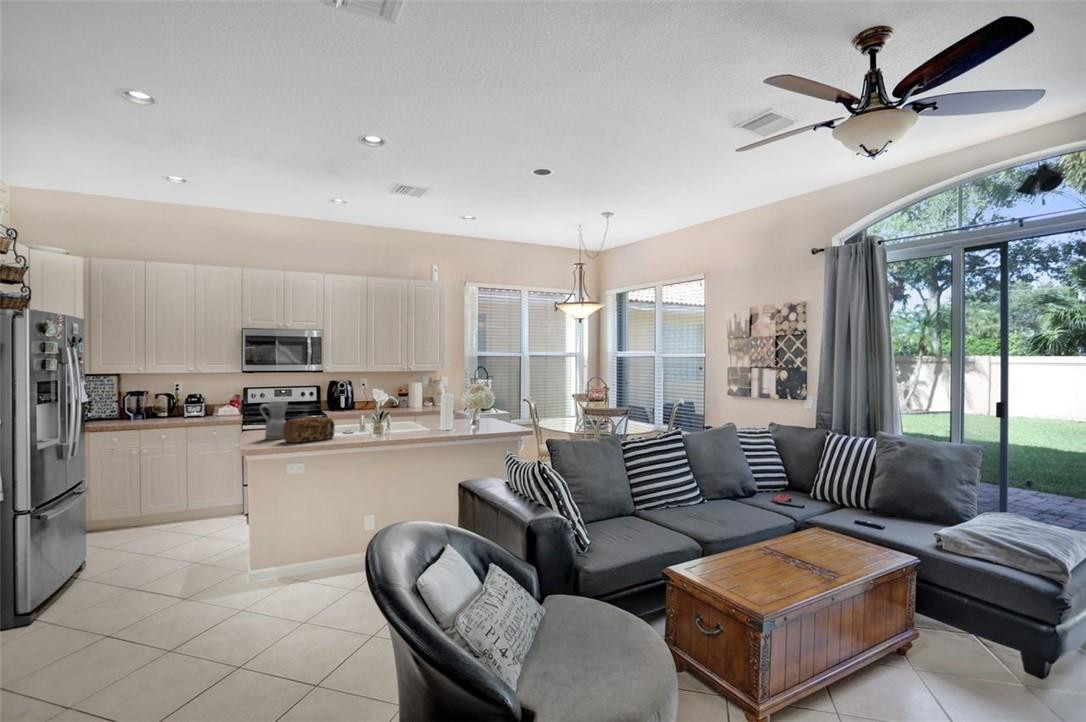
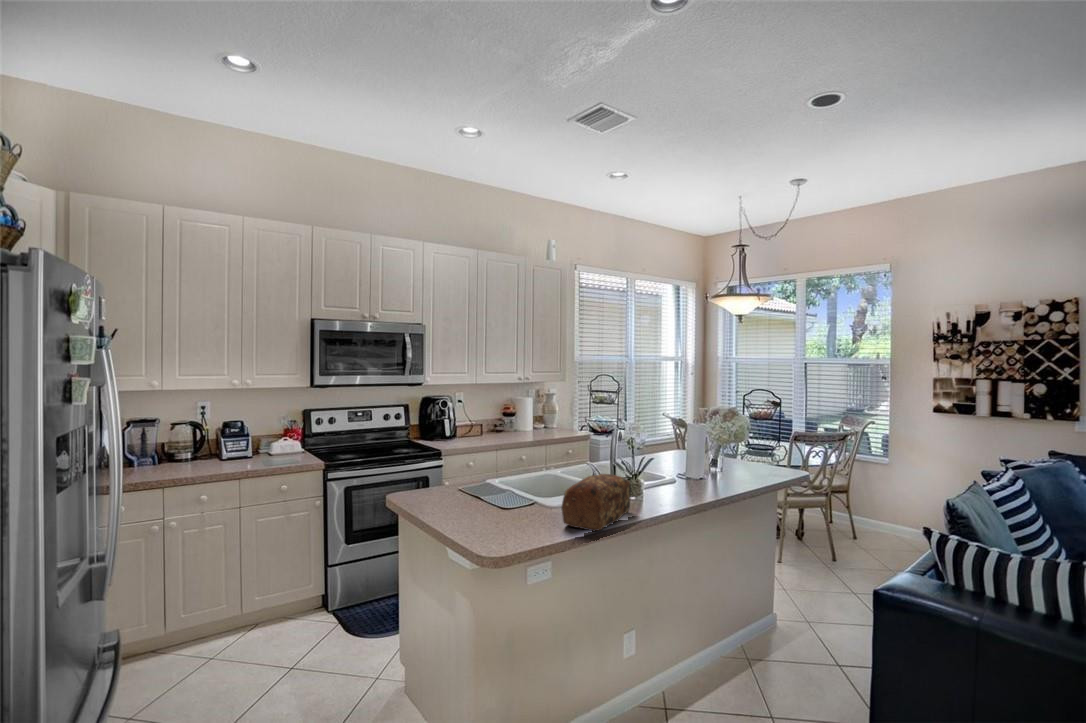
ceramic pitcher: present [260,401,288,439] -> none [490,446,531,518]

